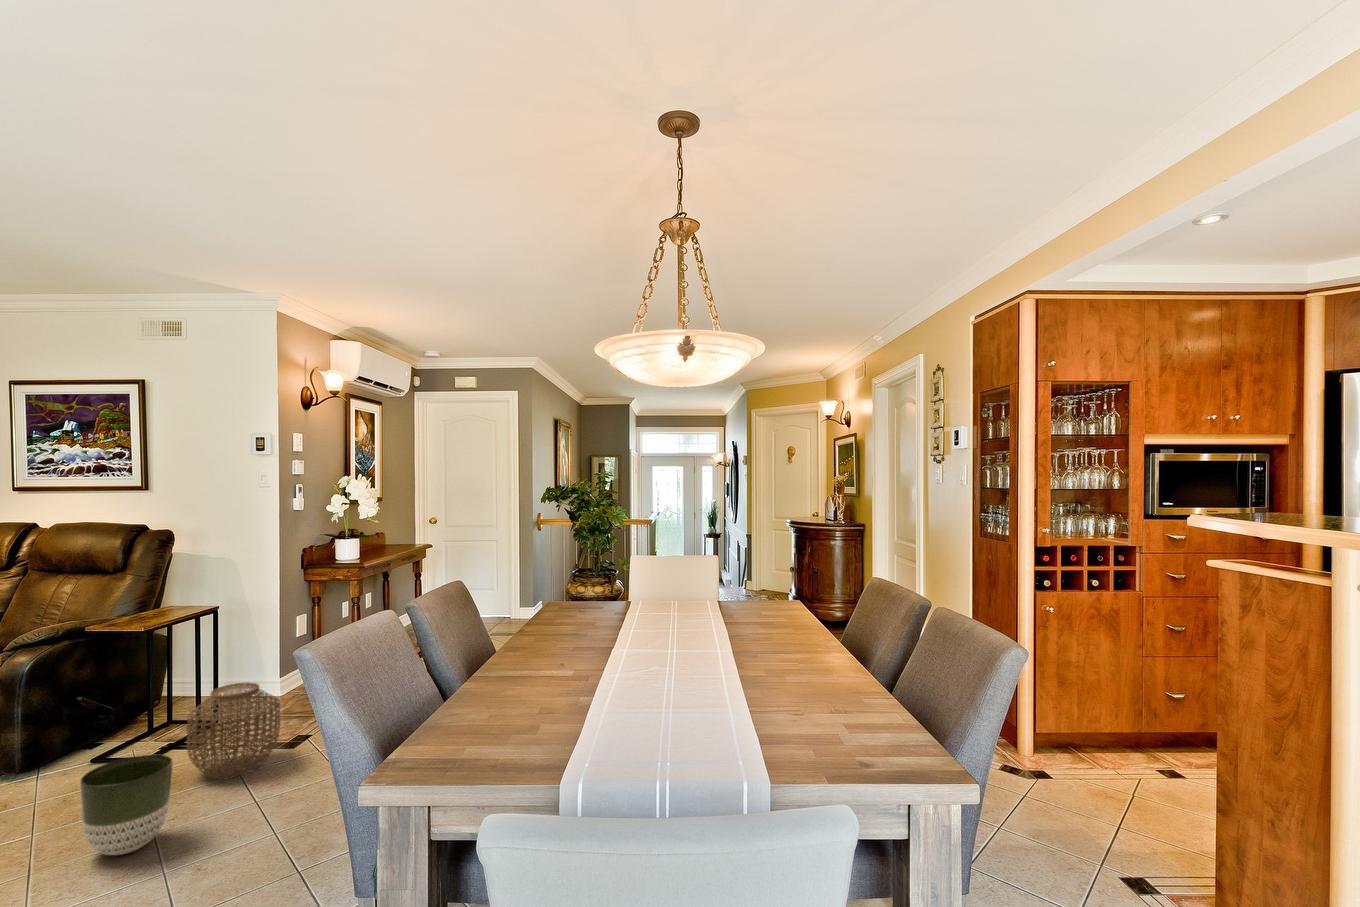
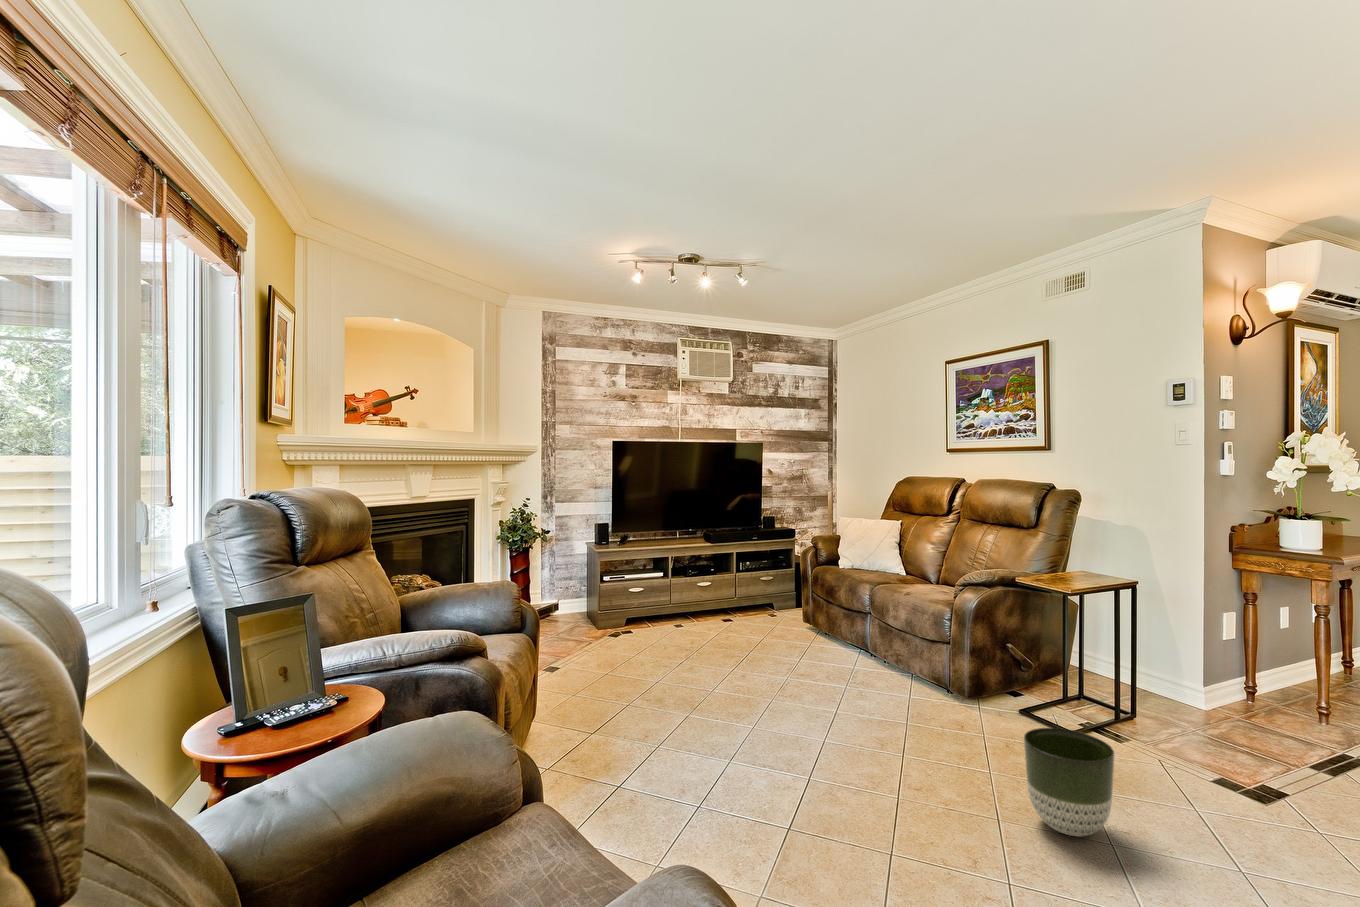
woven basket: present [187,682,280,779] -> none [1117,677,1234,794]

